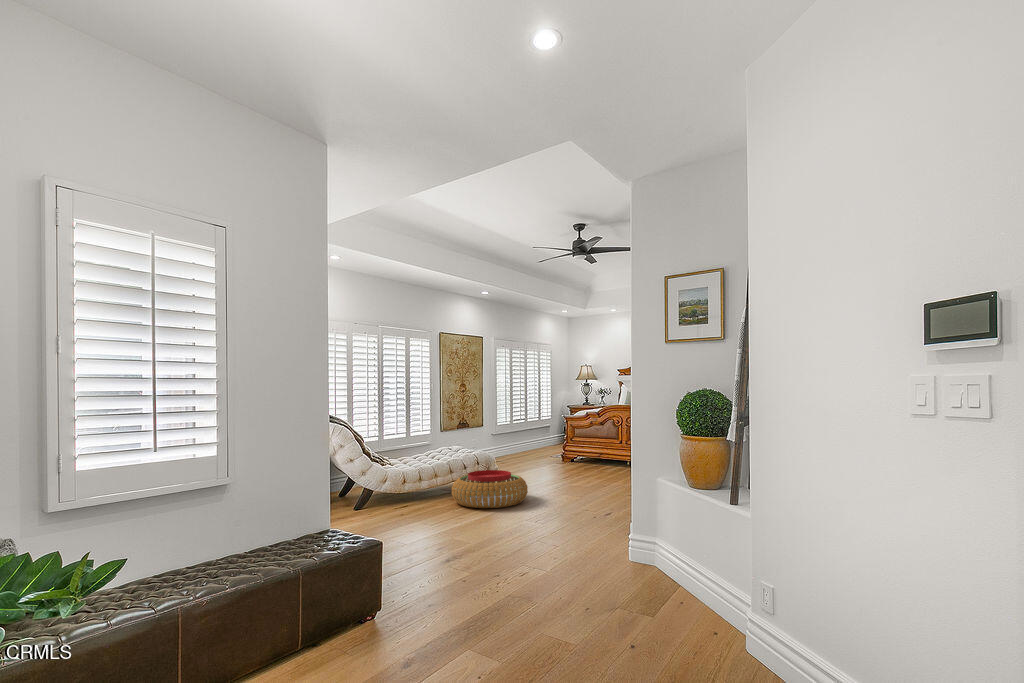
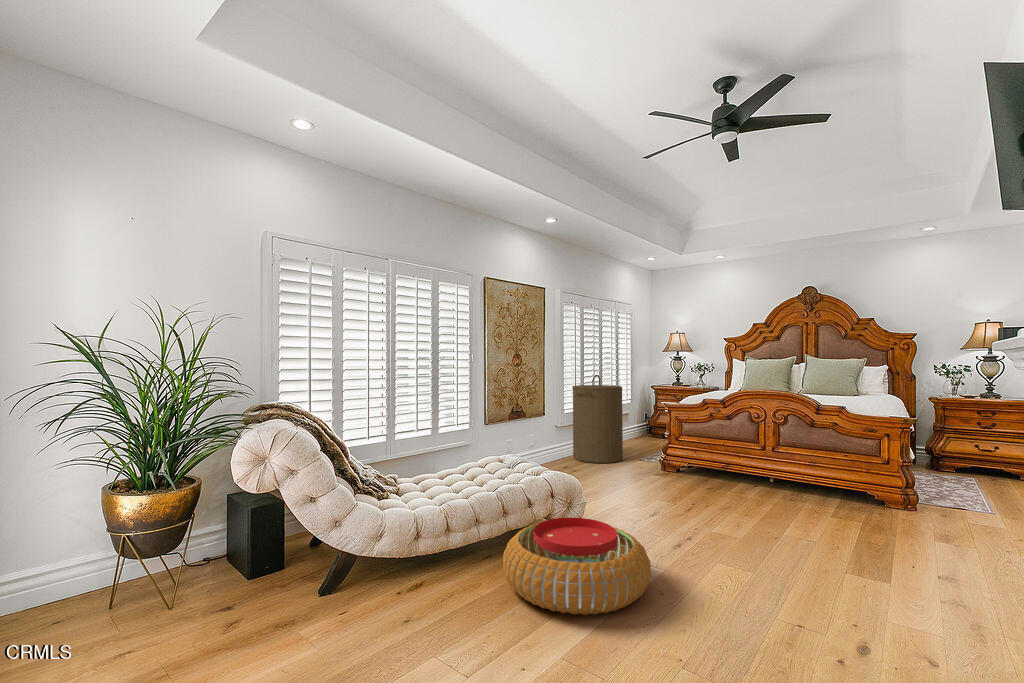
laundry hamper: none [504,397,540,459] -> present [572,375,623,463]

